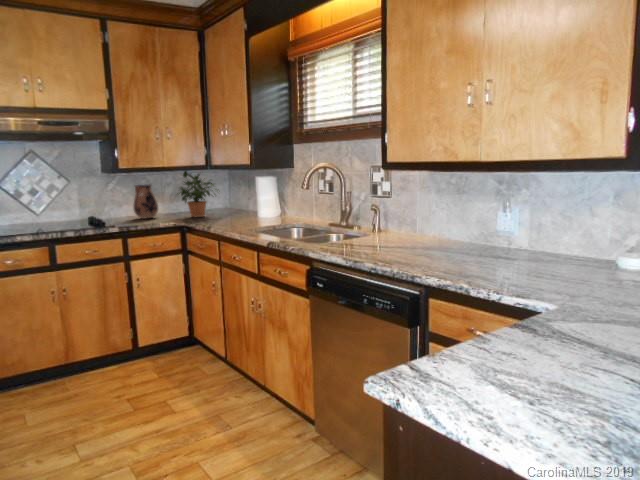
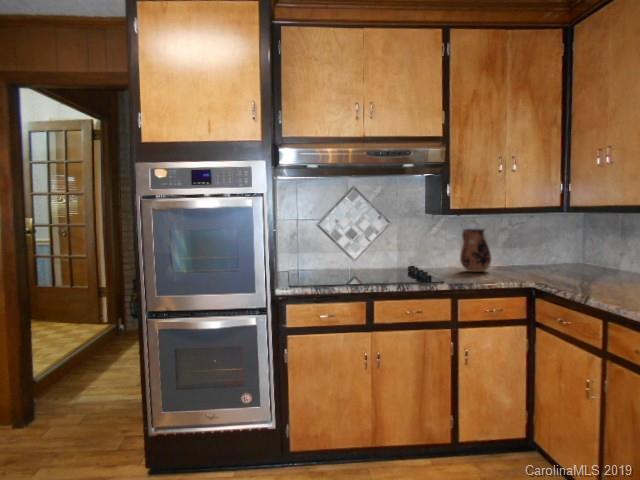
potted plant: present [177,171,216,217] -> none [516,211,584,276]

